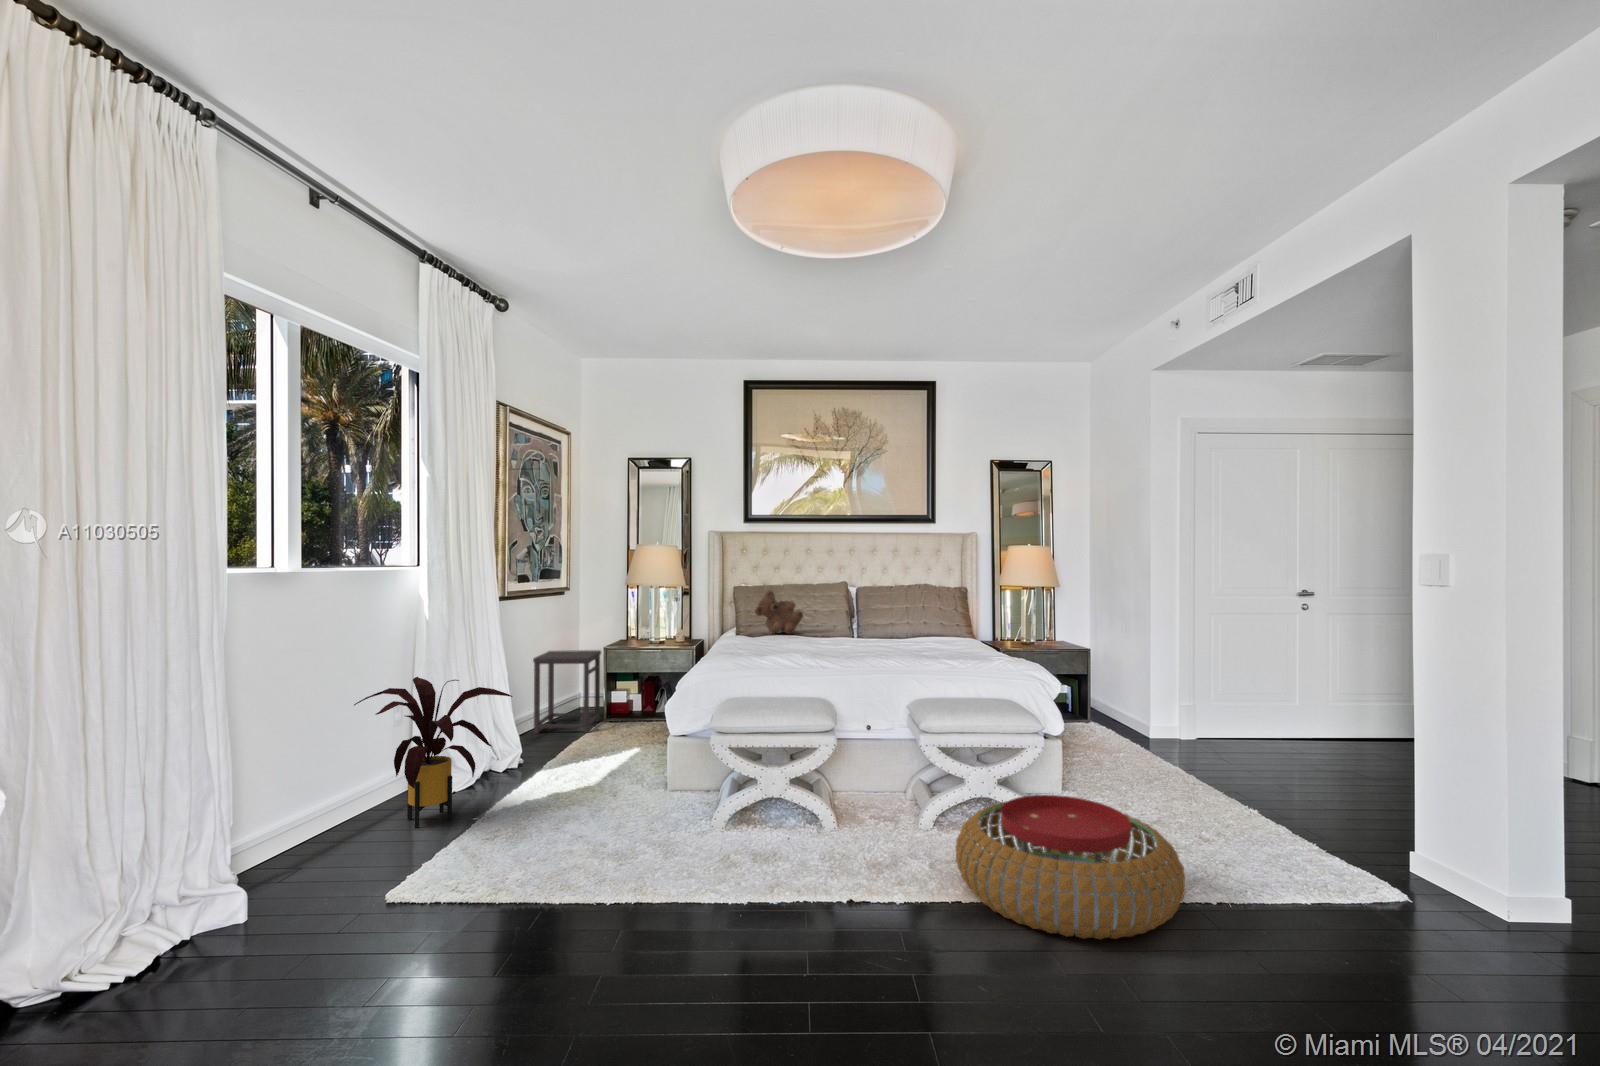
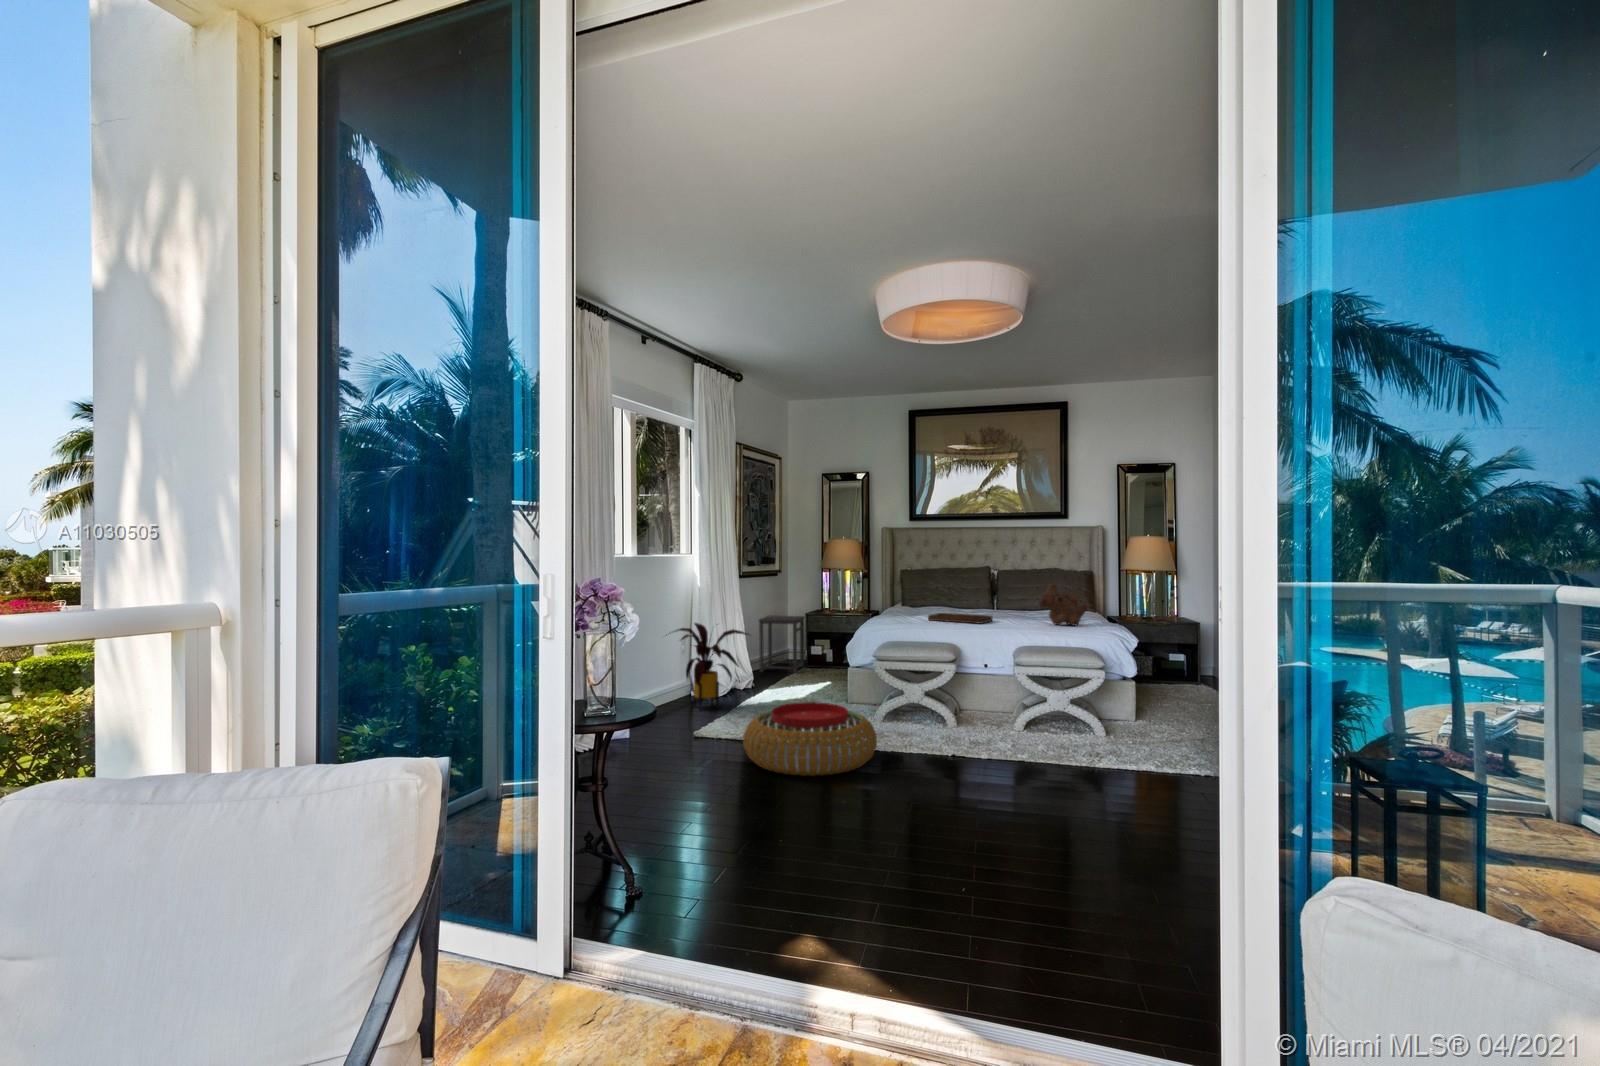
teddy bear: present [755,591,803,634] -> present [1038,583,1088,626]
tray: none [783,632,871,665] -> present [928,602,993,624]
pouf: present [956,795,1186,939] -> present [743,702,877,776]

